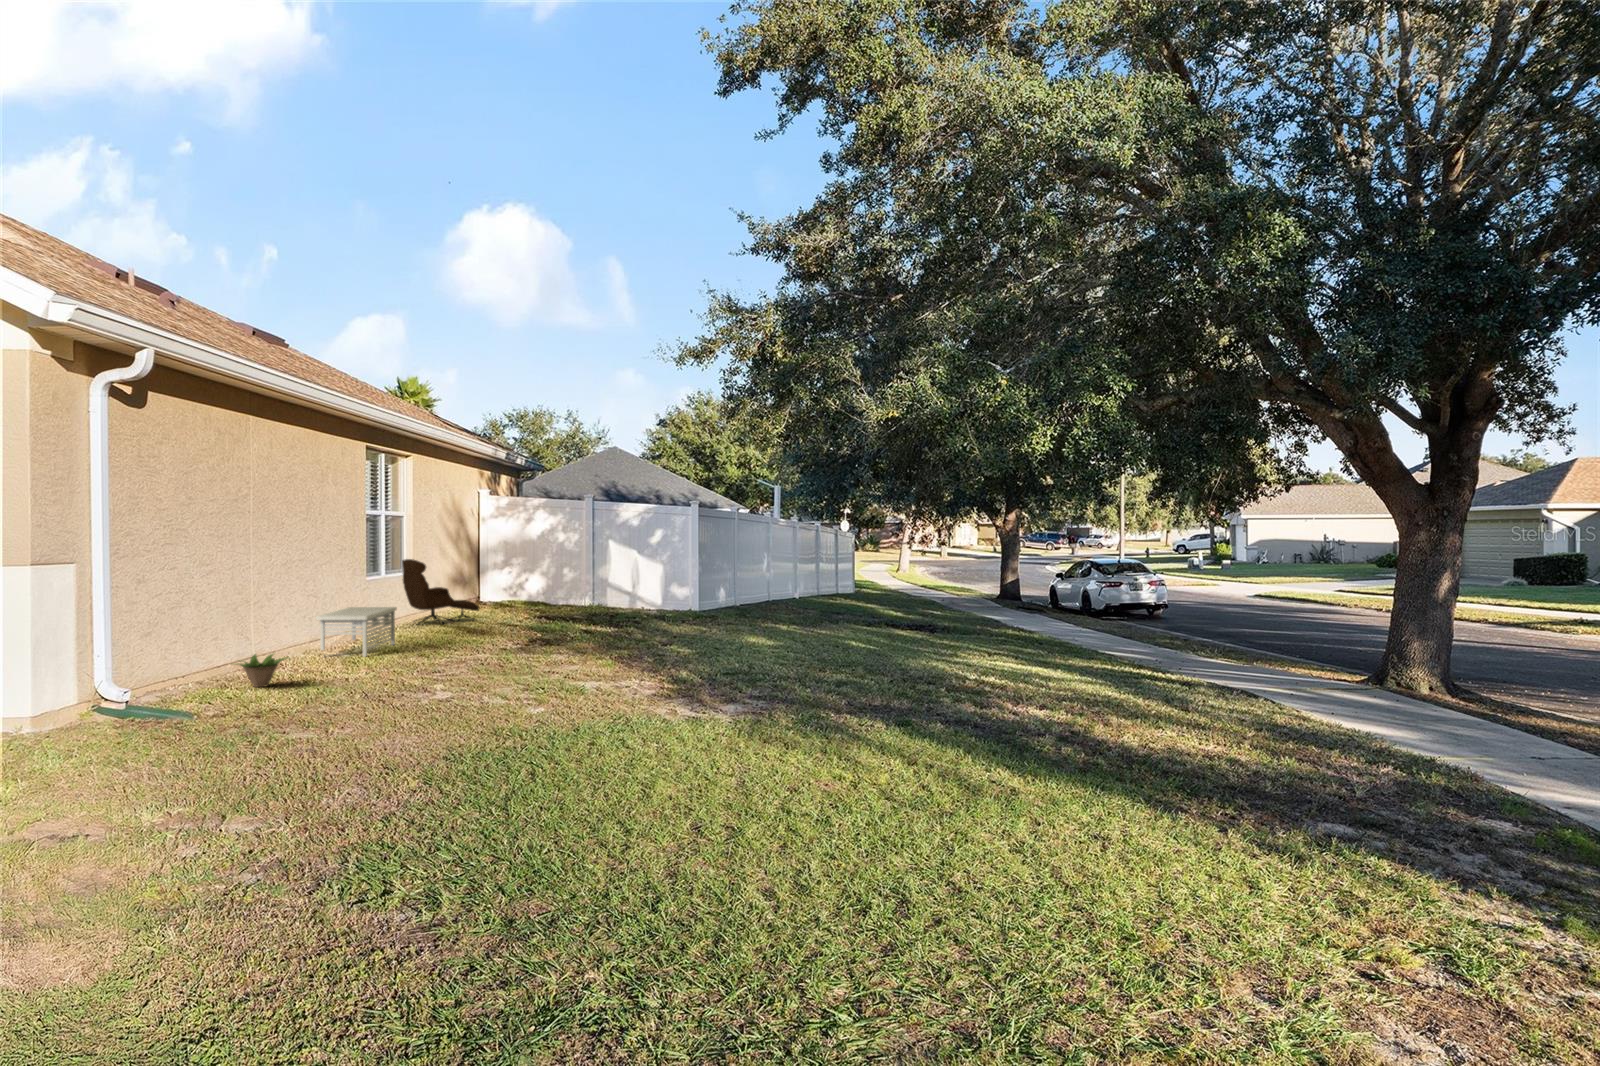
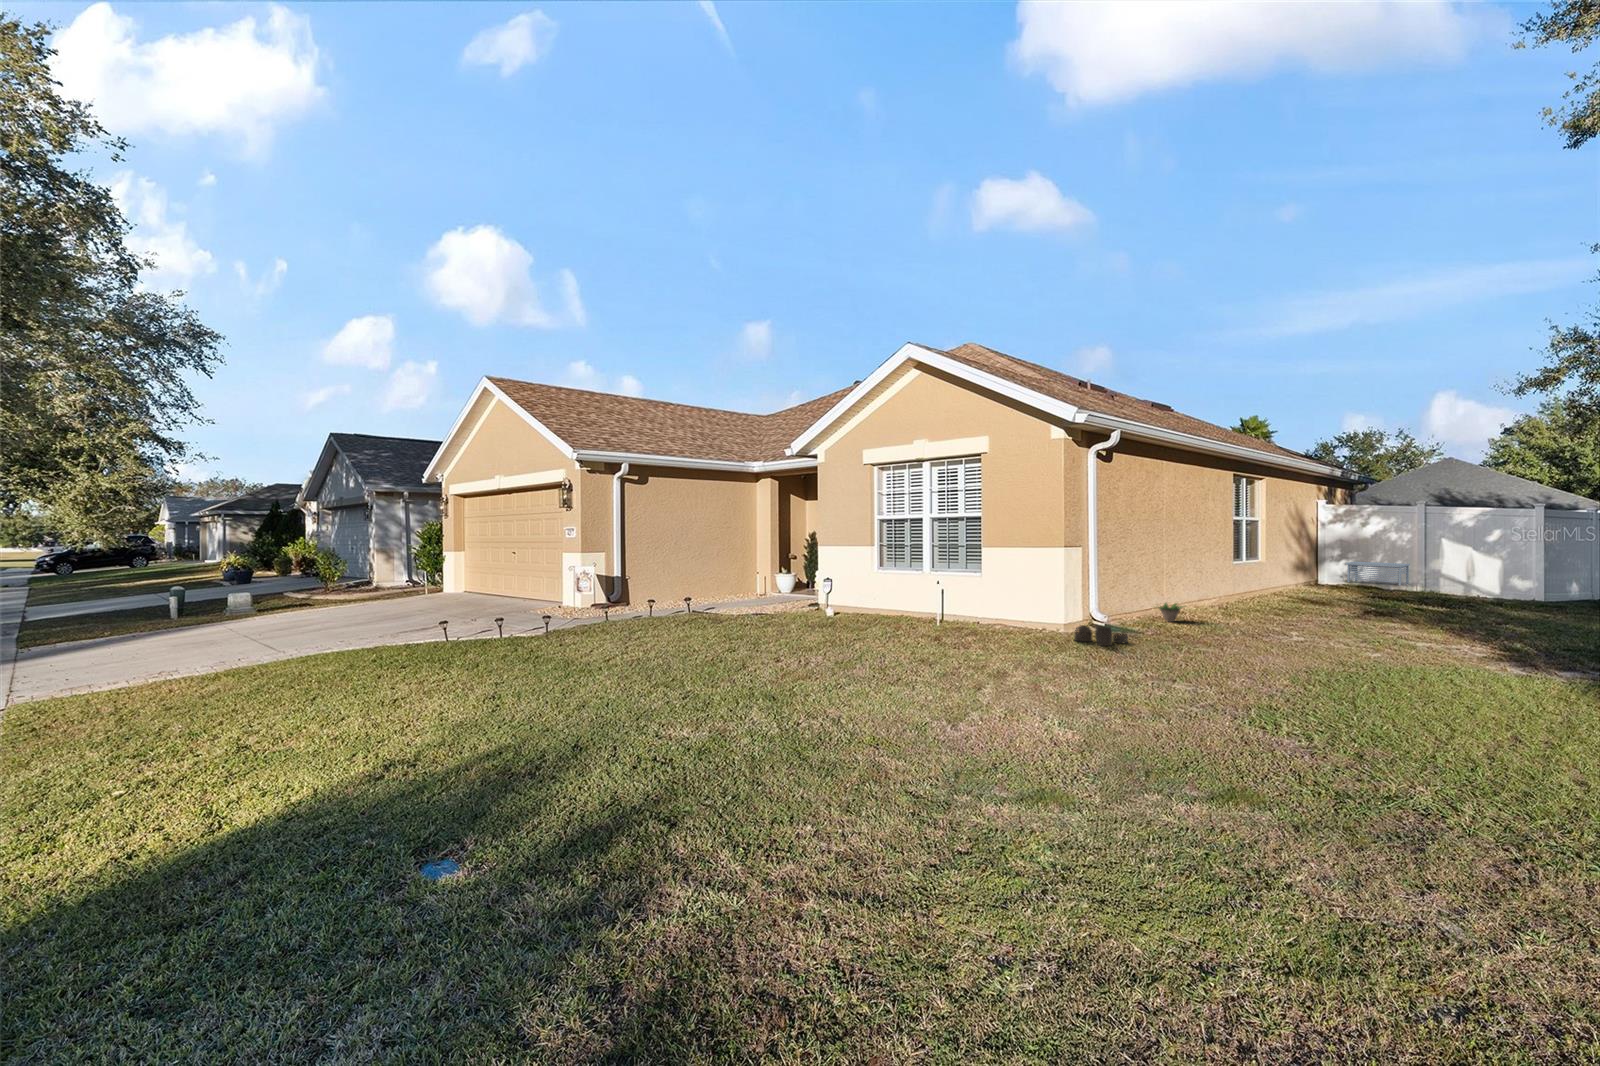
lounge chair: present [402,559,479,624] -> none [1257,549,1318,595]
storage bench: present [316,607,397,657] -> present [1345,562,1410,585]
woven basket: none [57,713,171,755] -> present [1074,625,1128,646]

